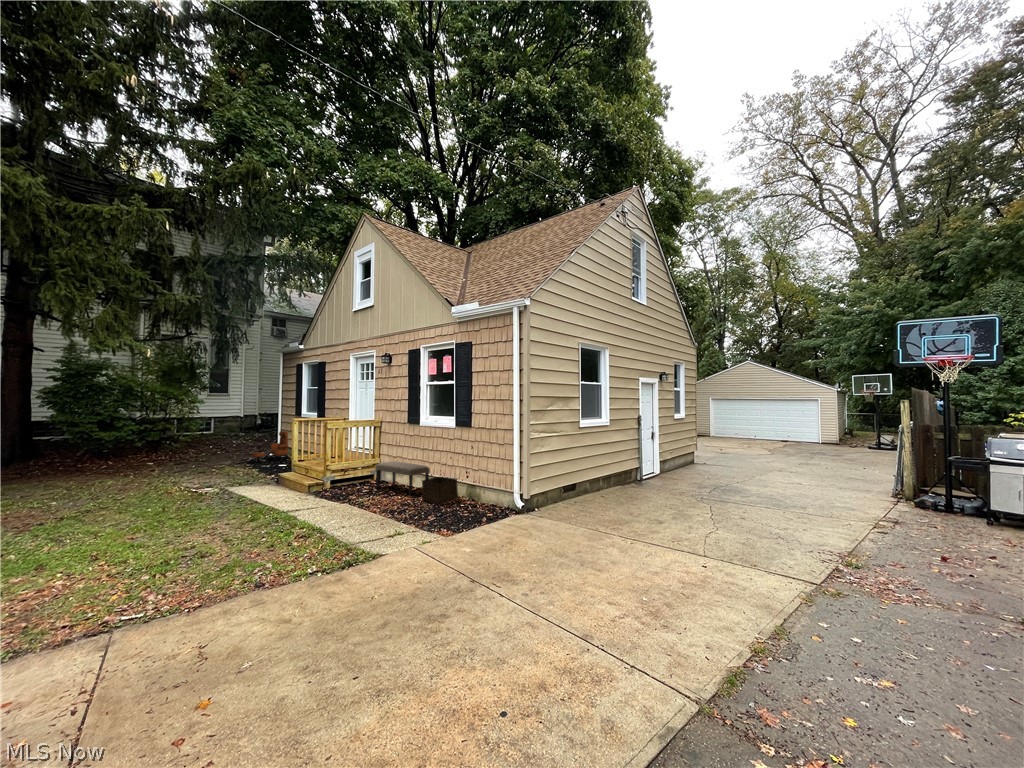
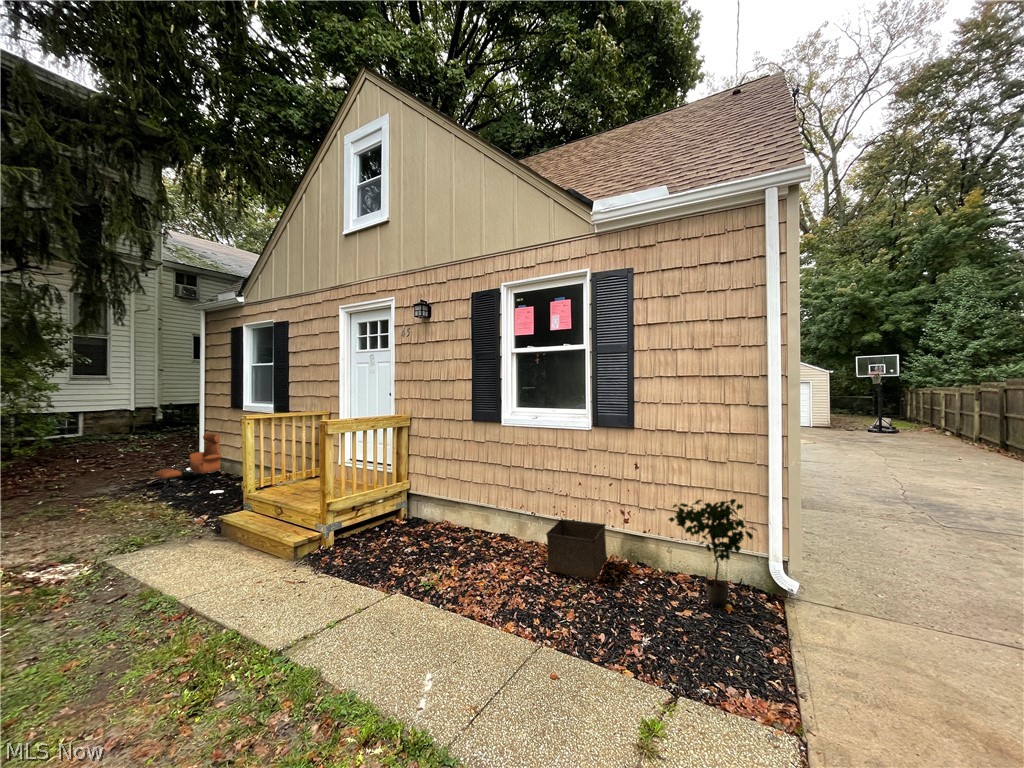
bench: present [376,461,430,495] -> none [422,487,531,558]
potted plant: none [465,462,506,513] -> present [669,499,757,607]

